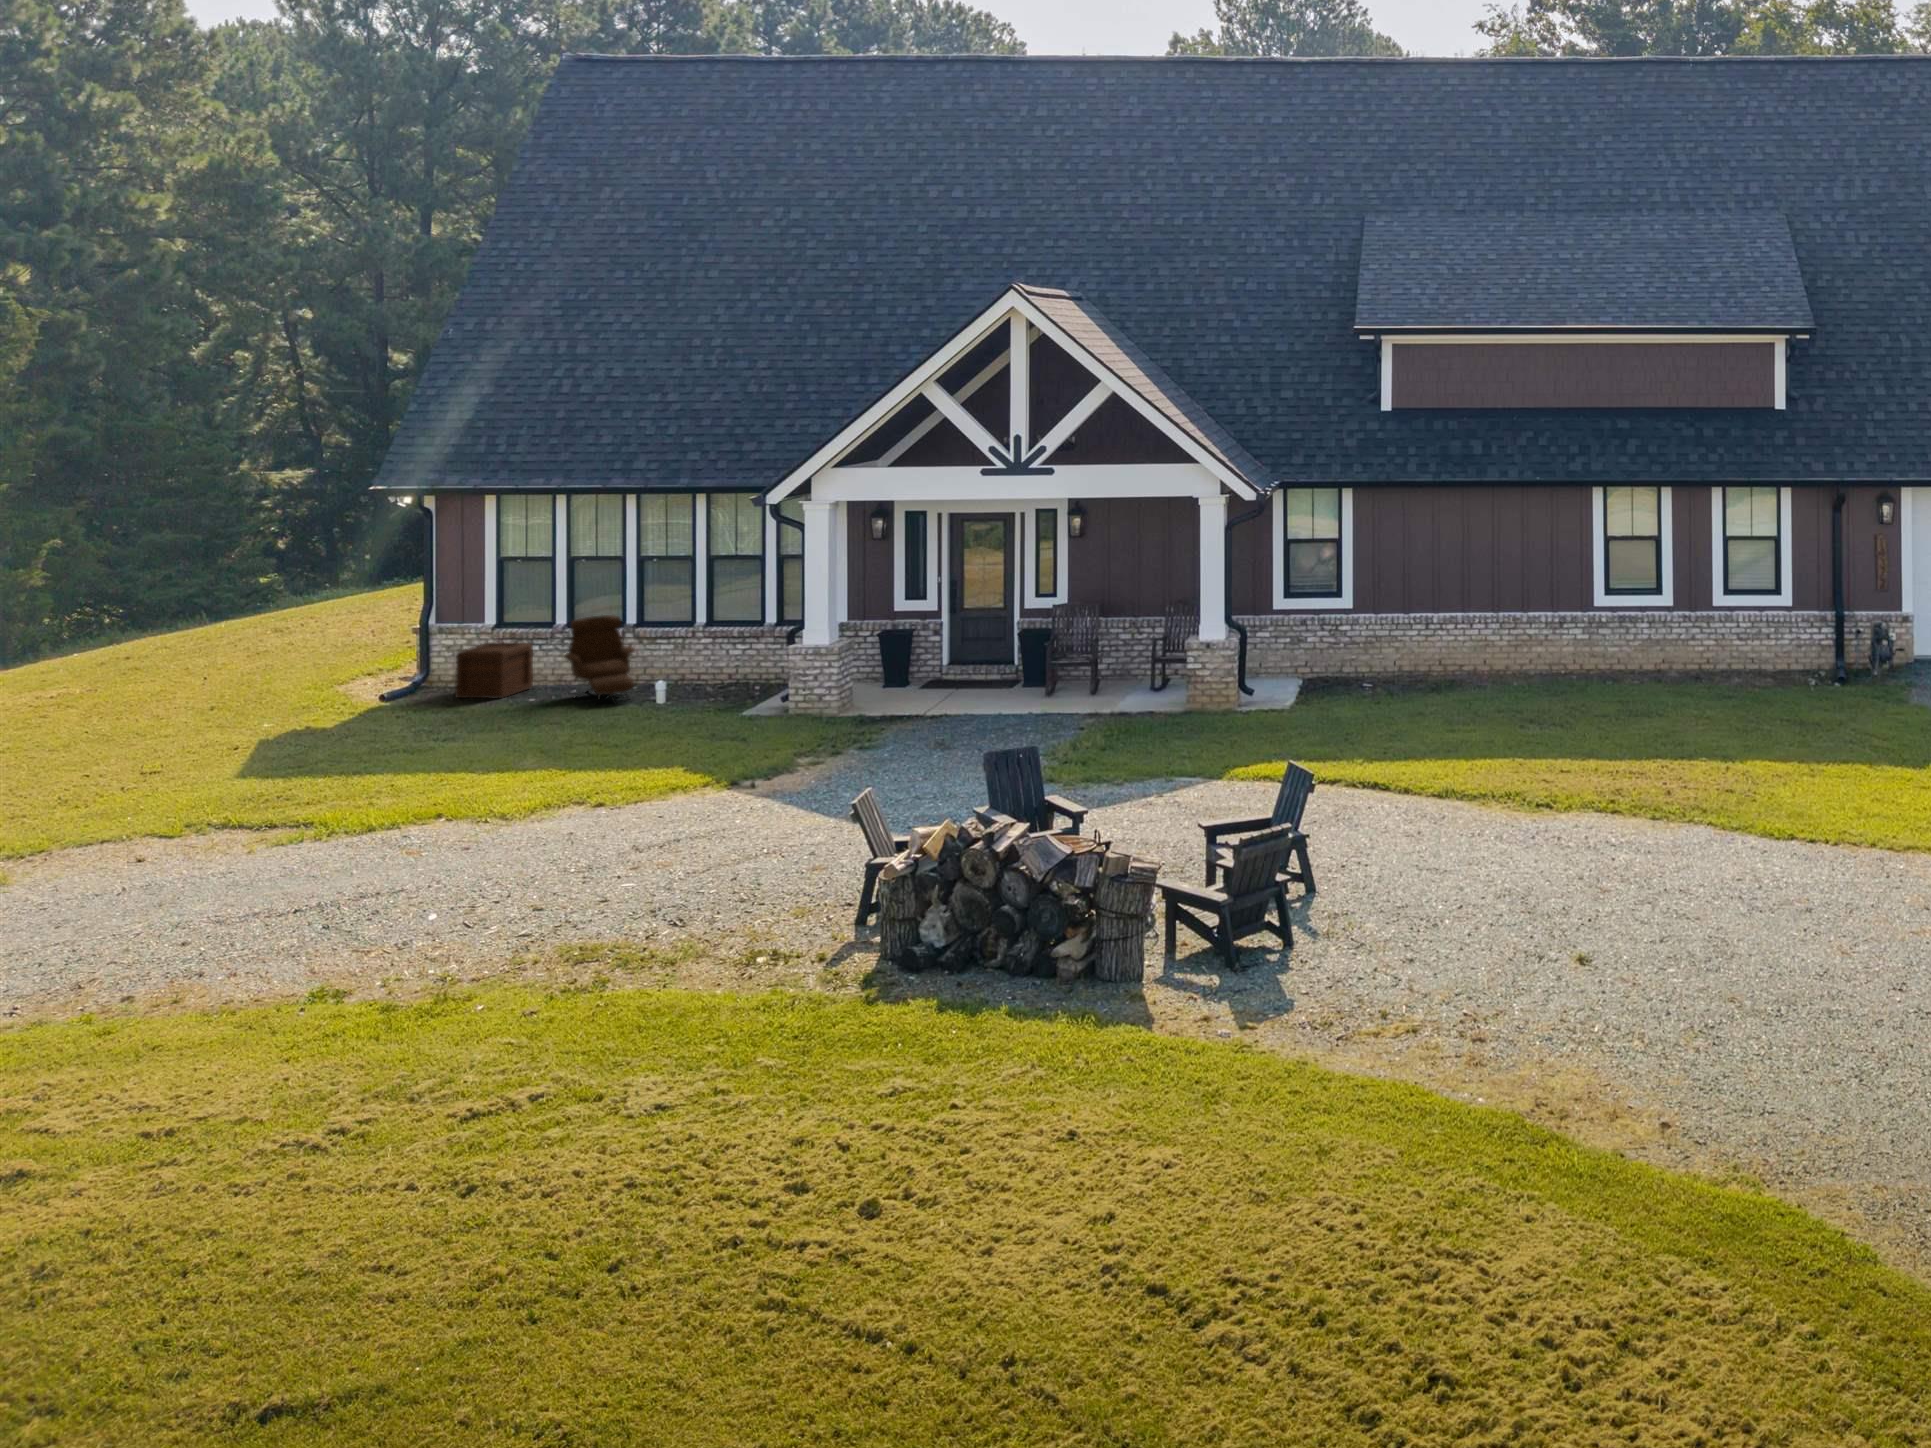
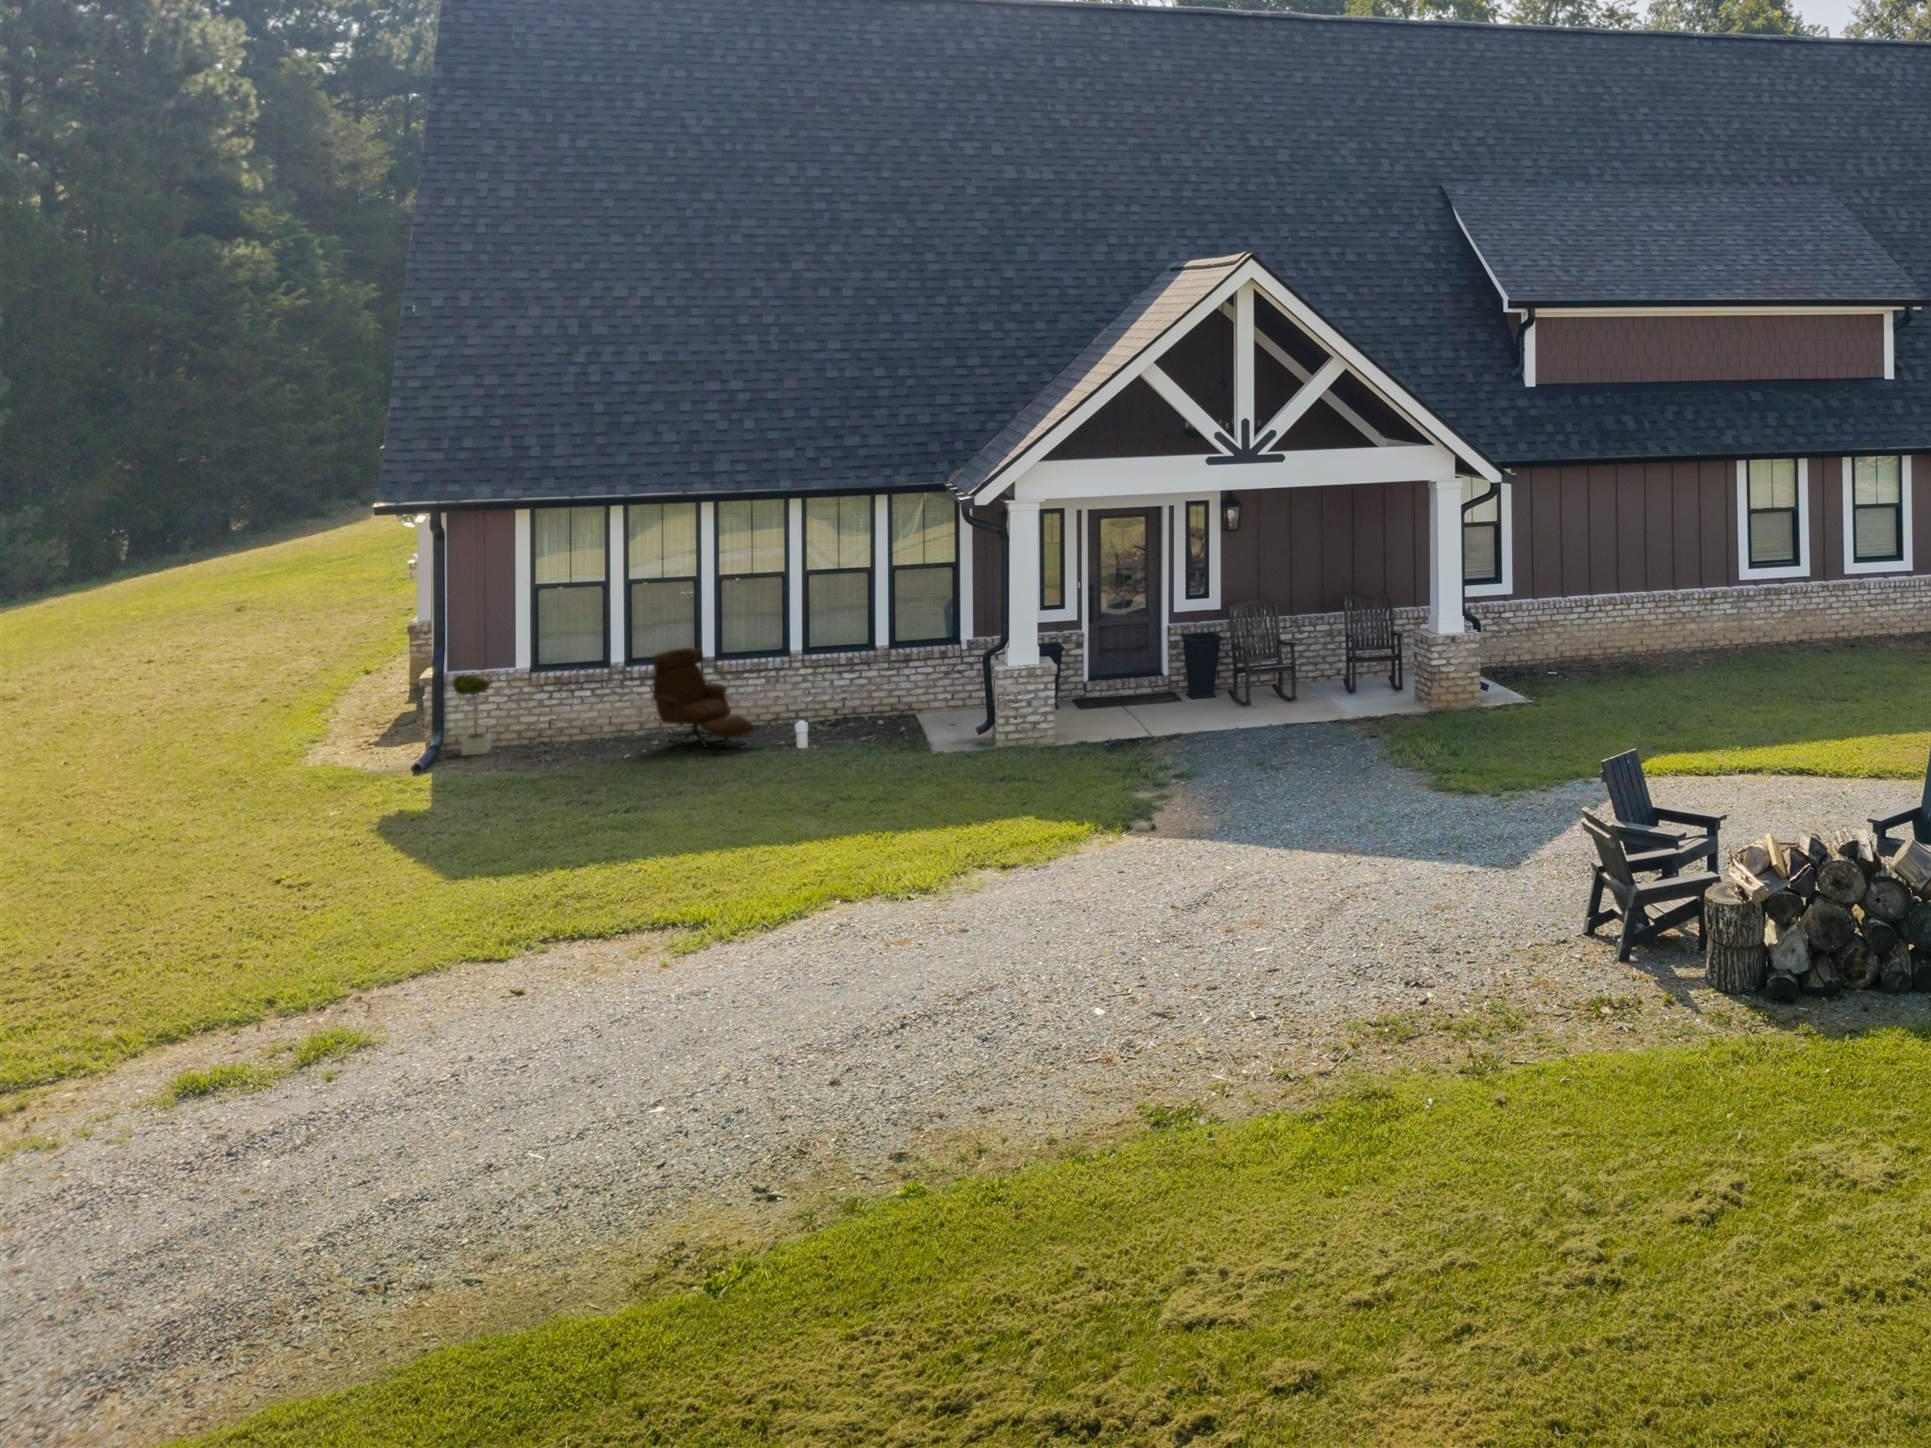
potted tree: none [426,627,460,692] -> present [452,675,491,756]
wooden crate: present [455,642,533,698] -> none [514,687,589,759]

